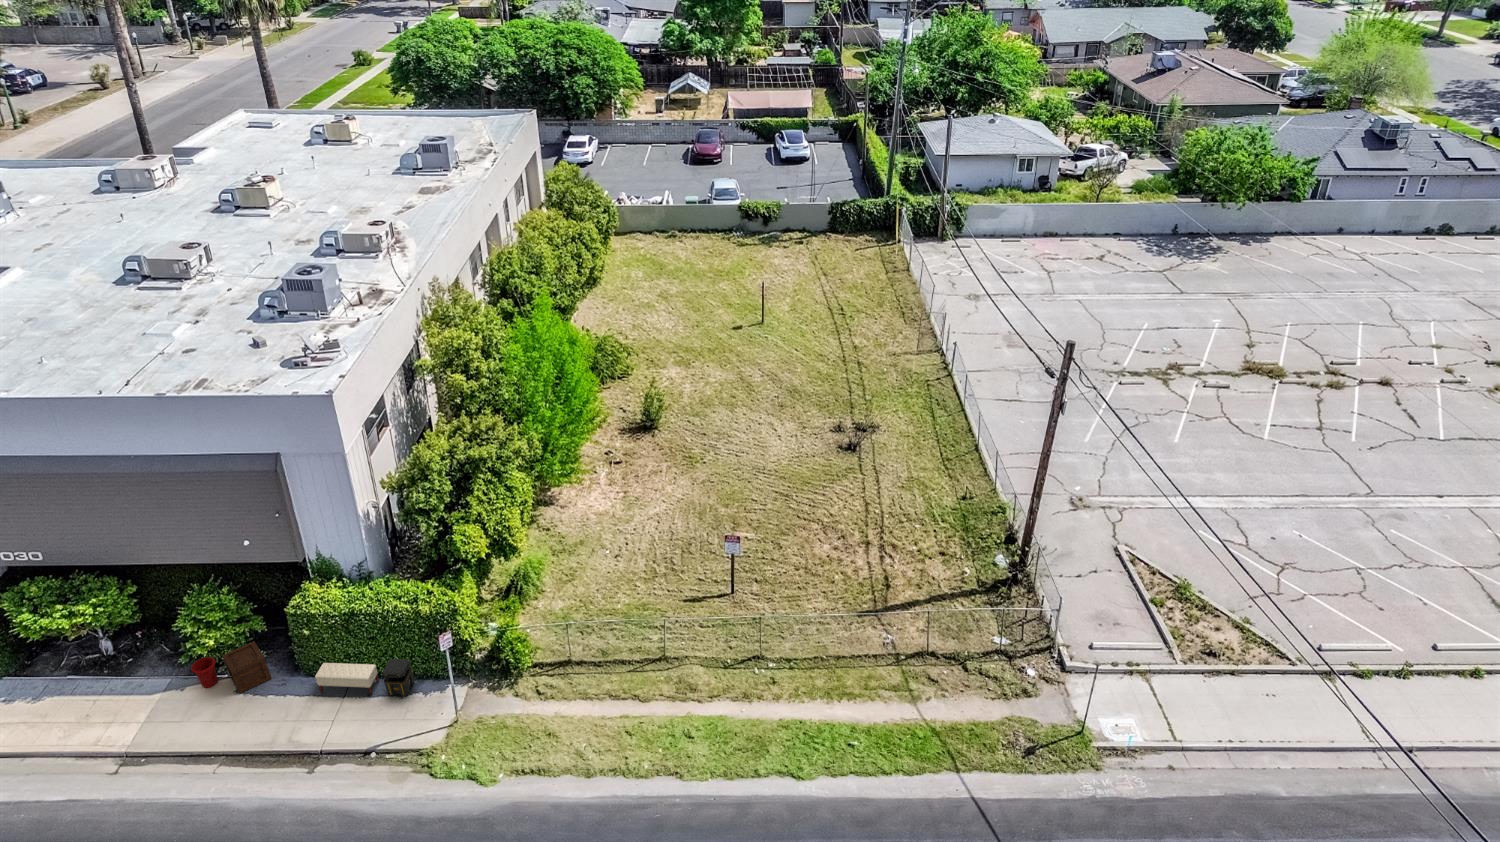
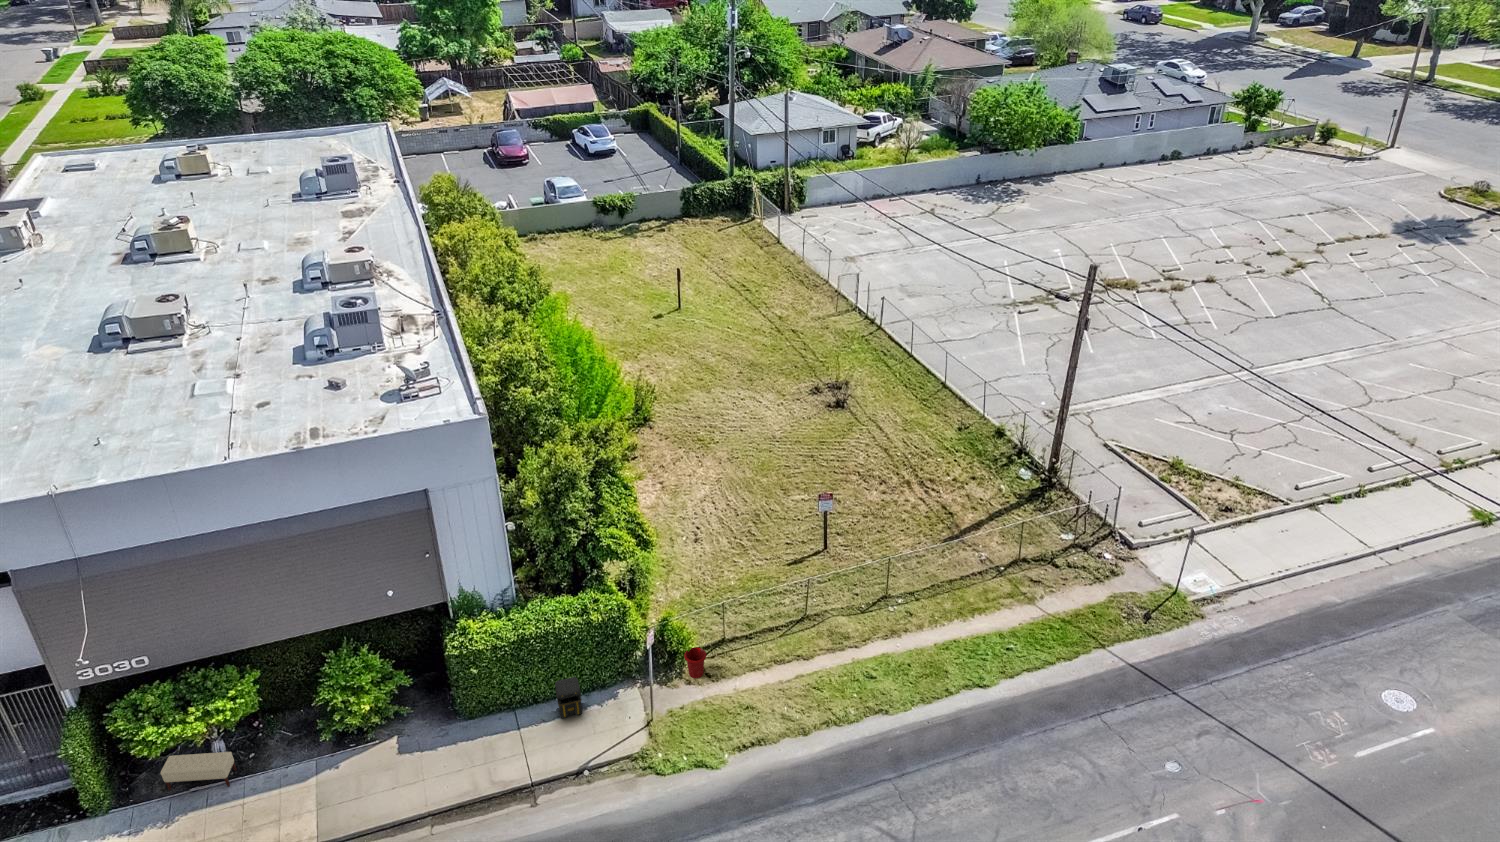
wooden crate: present [222,641,271,693] -> none [368,702,423,759]
waste bin: present [191,657,218,688] -> present [684,647,707,679]
bench: present [315,663,379,695] -> present [161,752,237,791]

